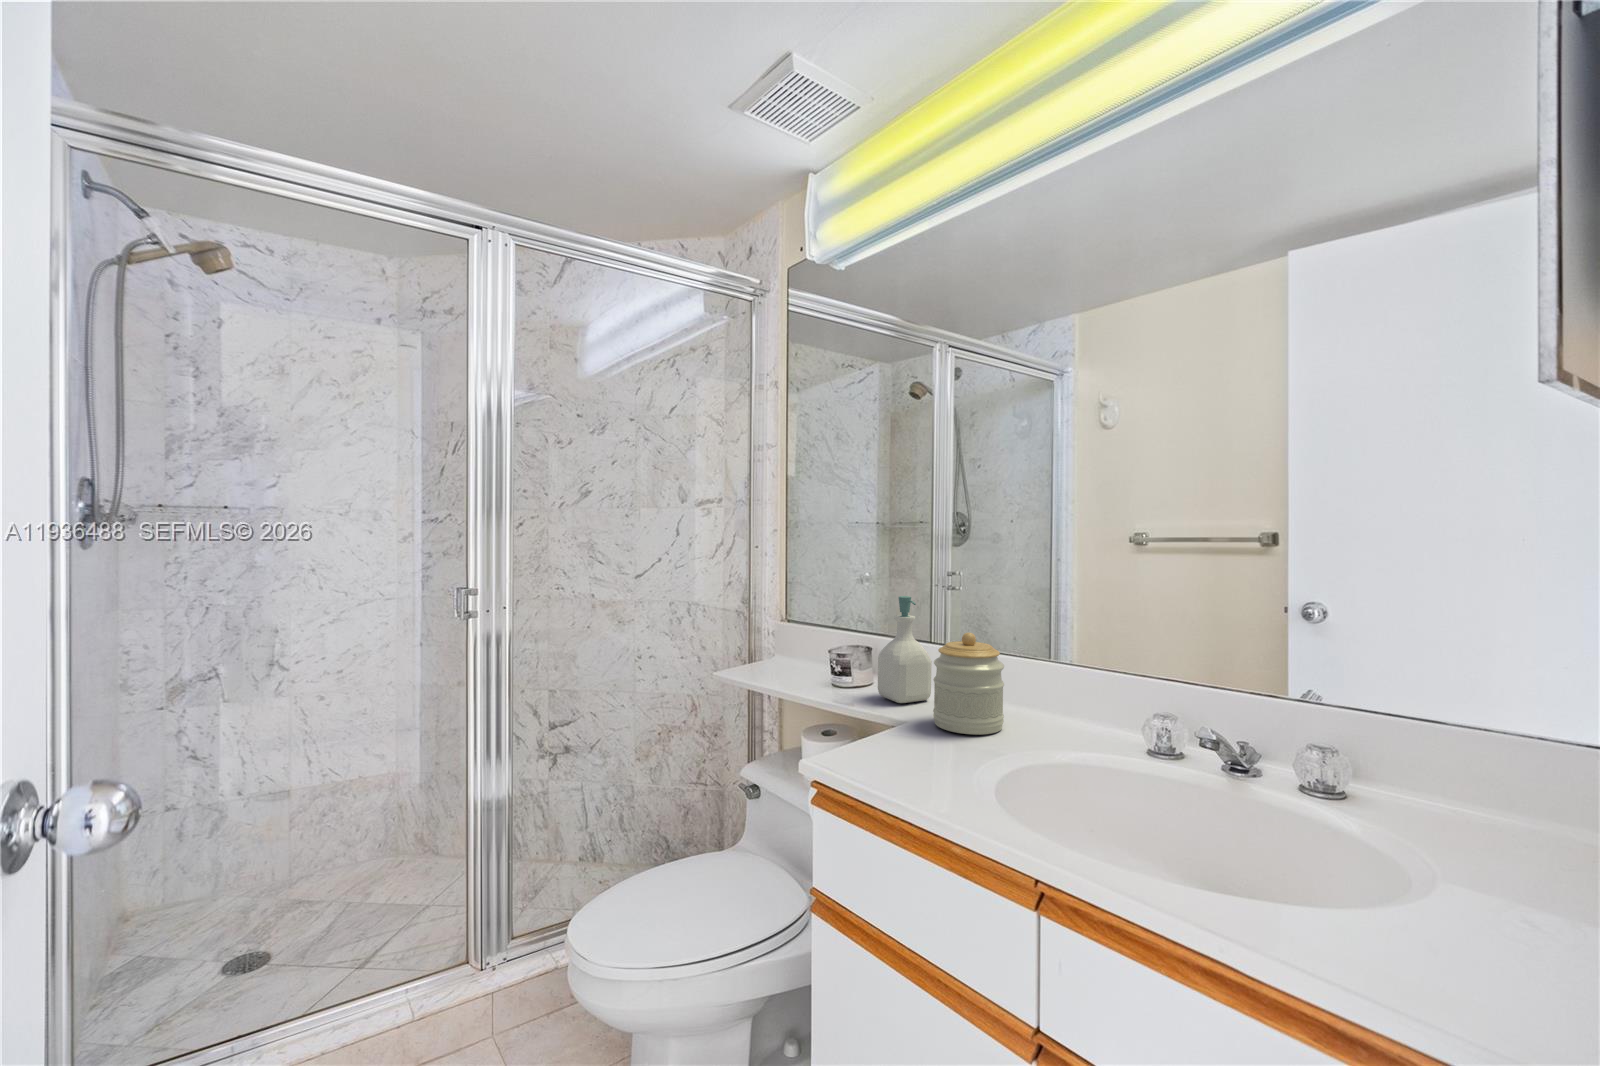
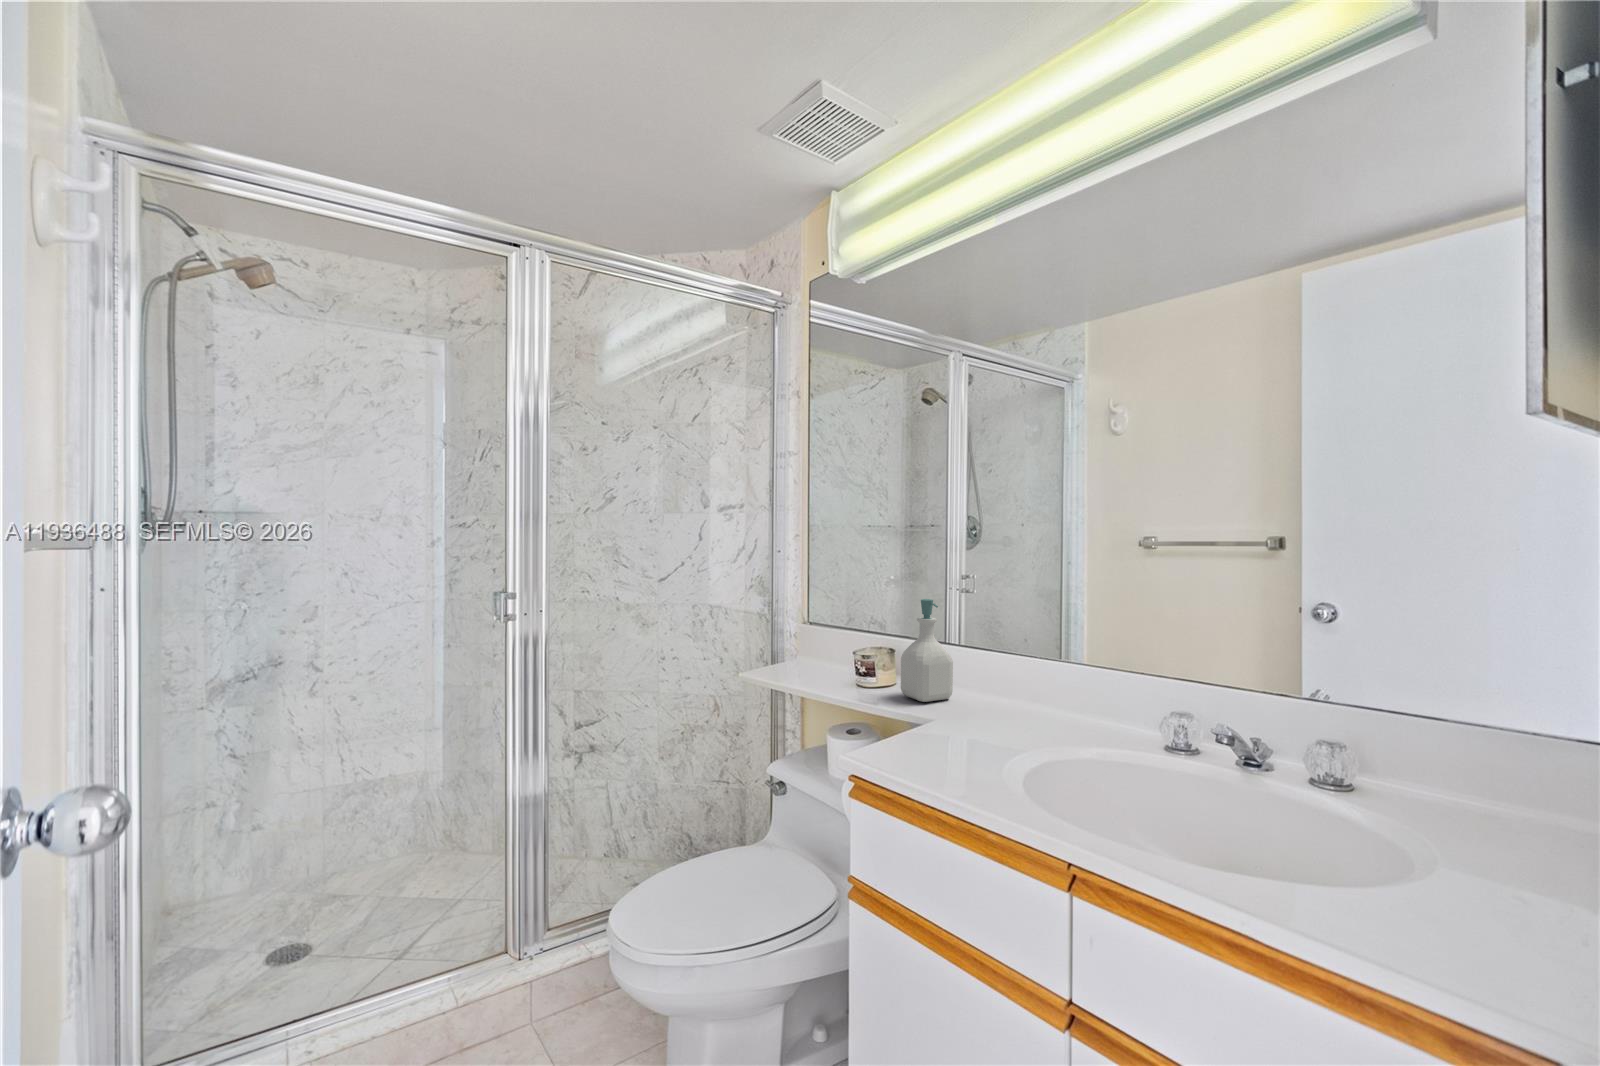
jar: present [933,633,1004,735] -> none [958,634,1026,731]

